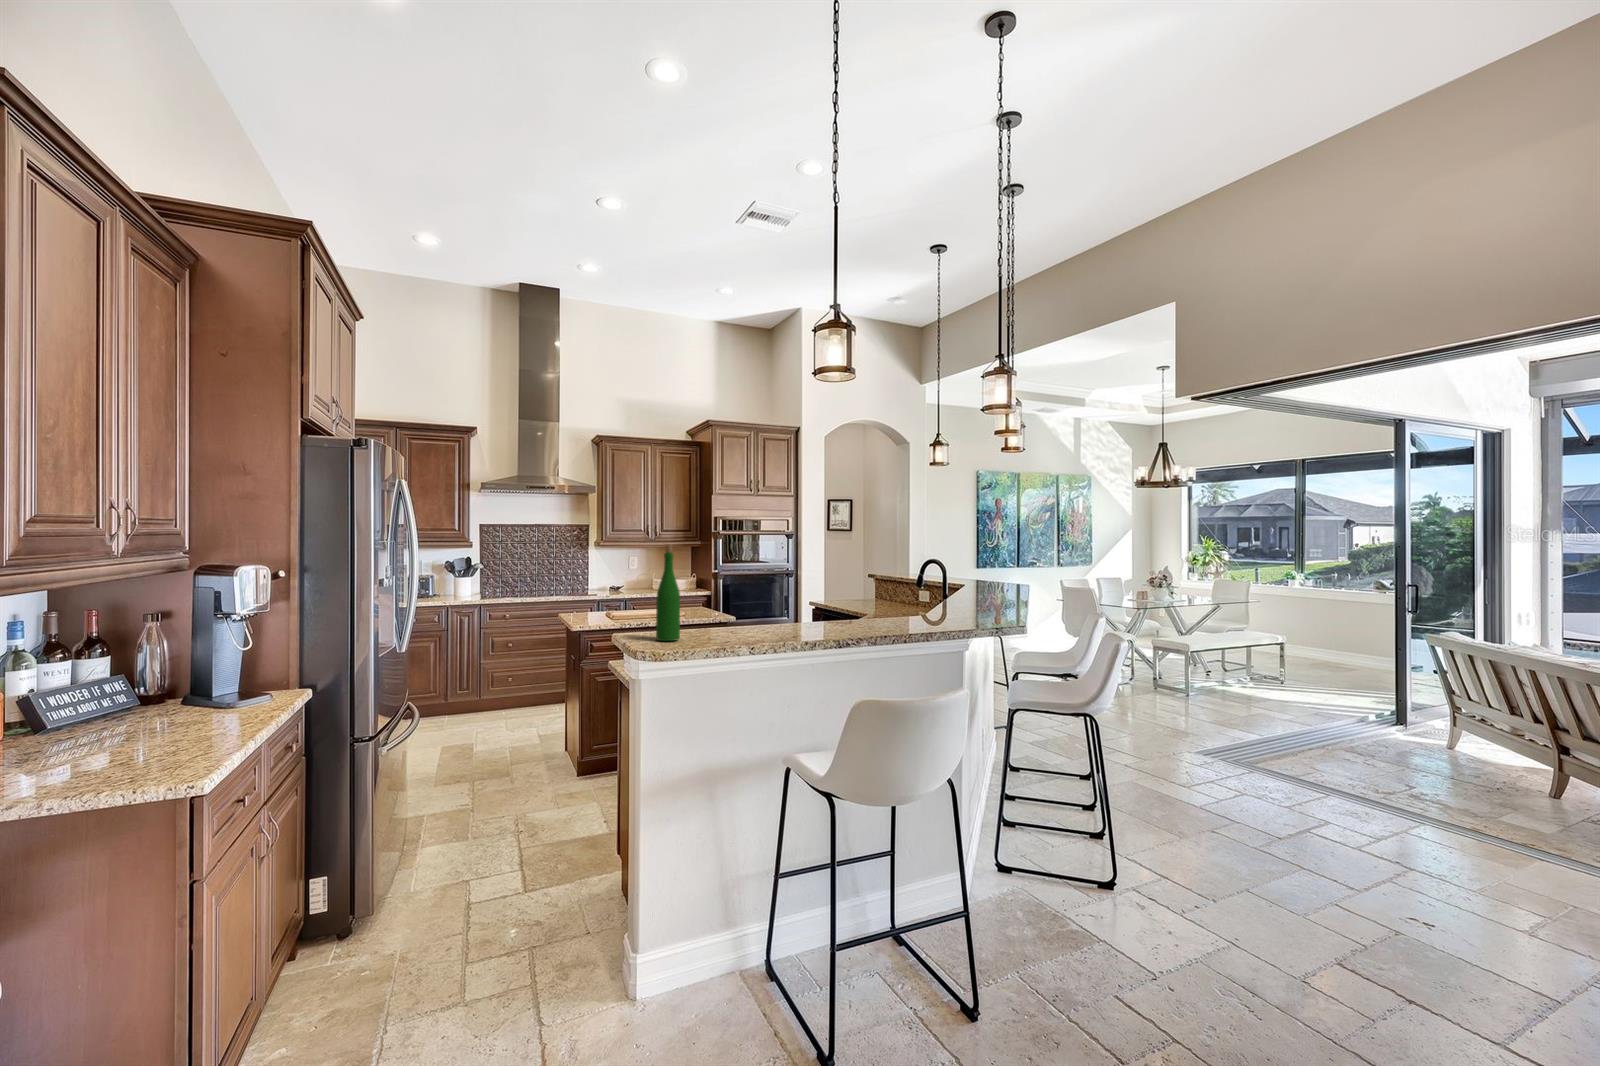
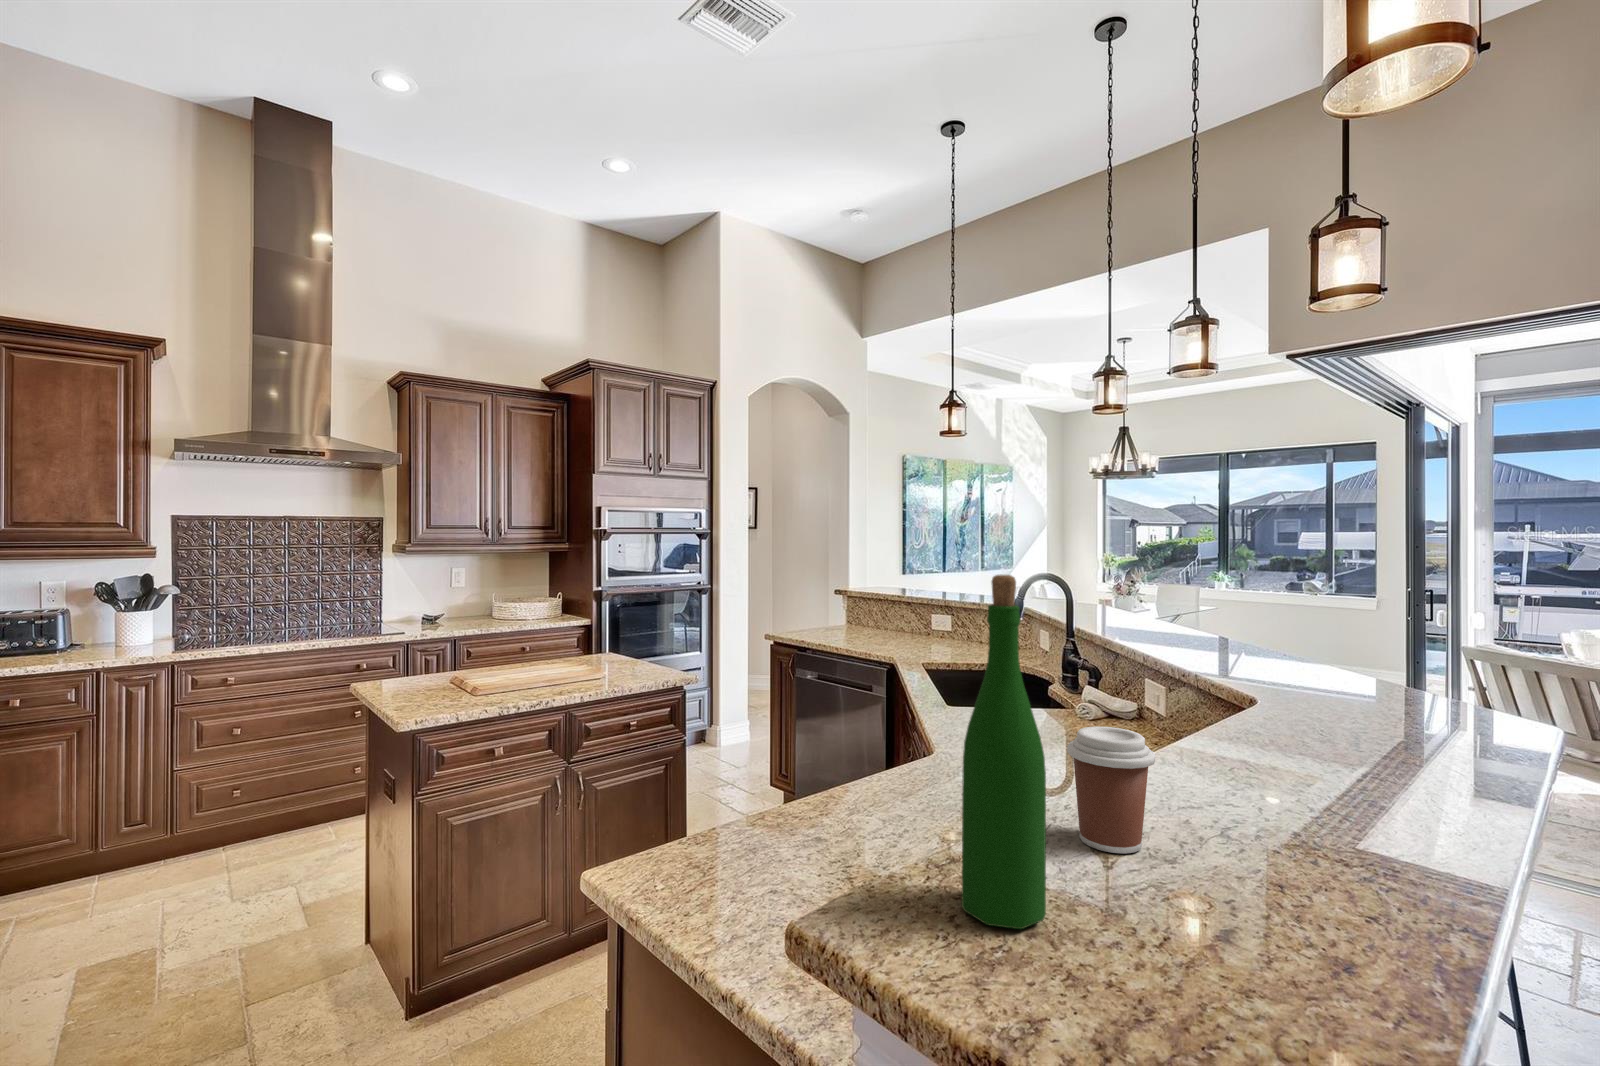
coffee cup: none [723,600,751,638] -> present [1067,726,1155,854]

